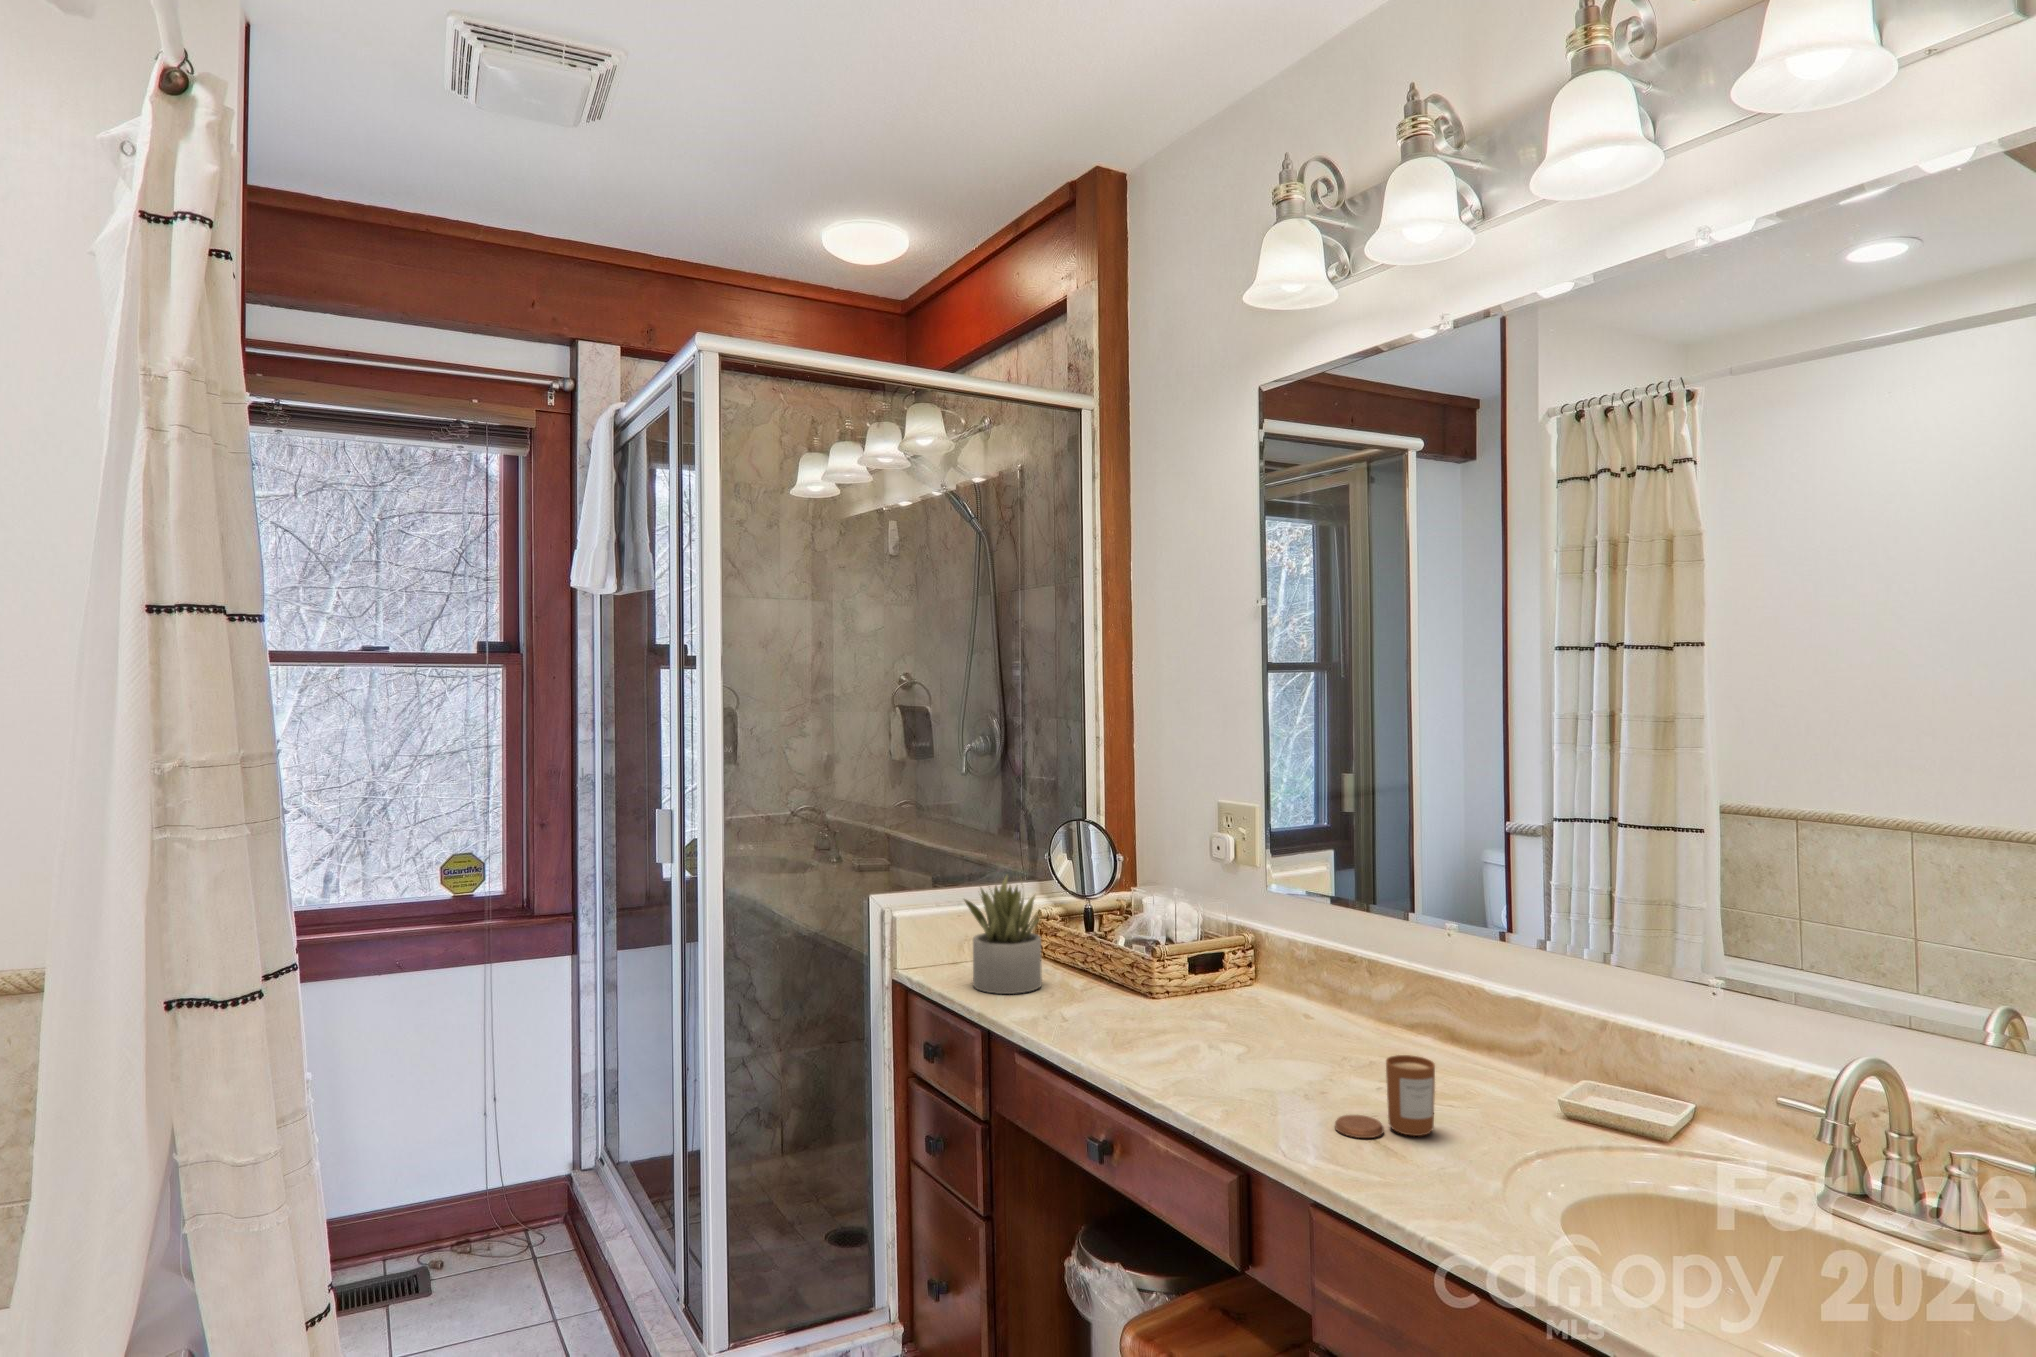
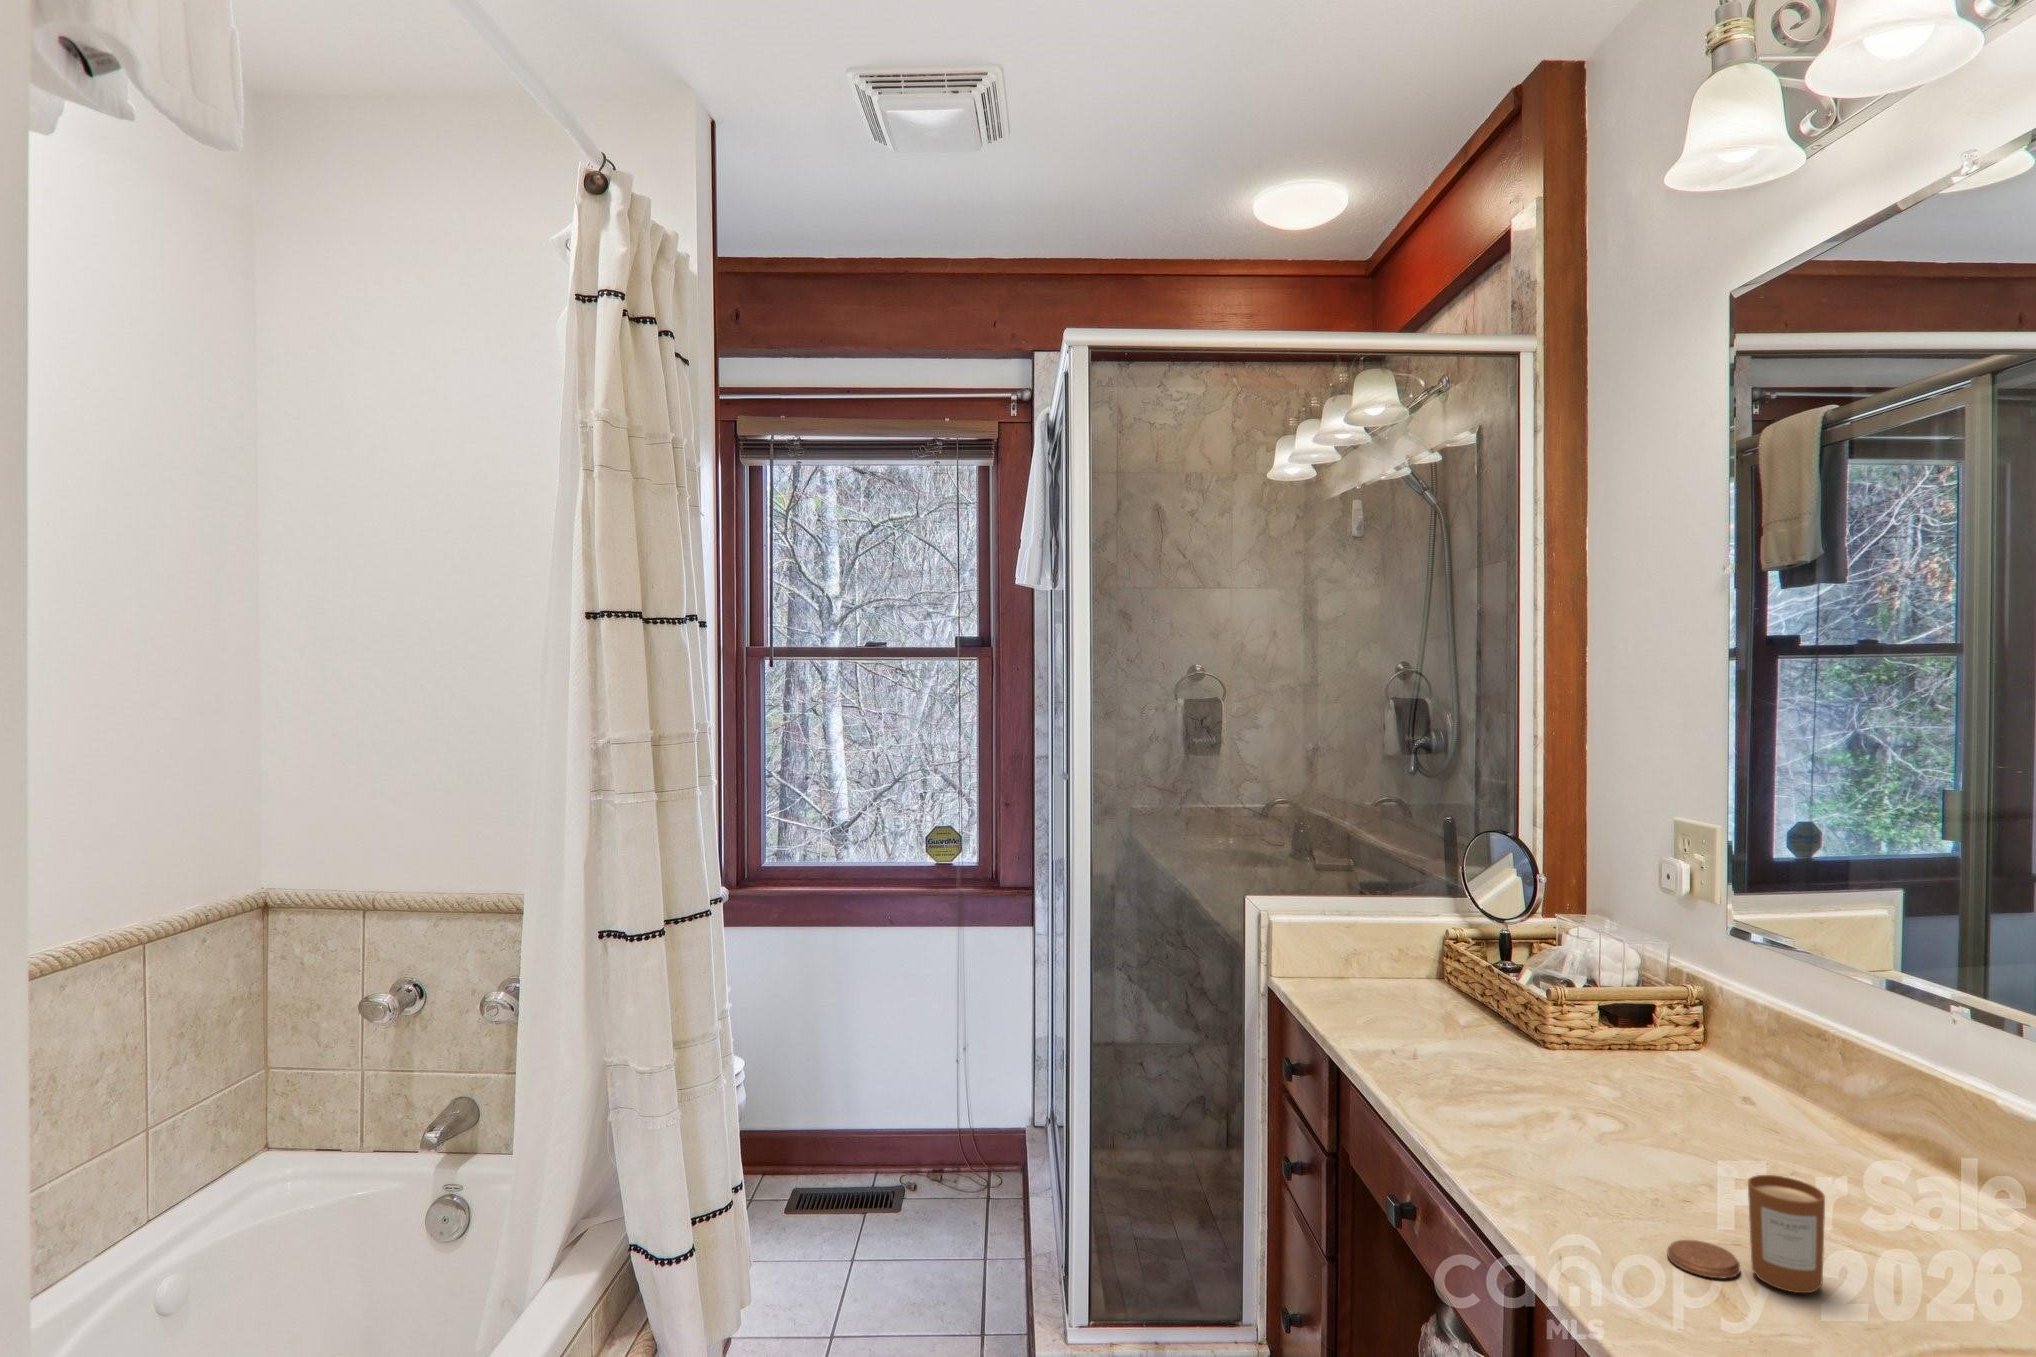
succulent plant: present [964,876,1042,994] -> none [1331,885,1430,1020]

